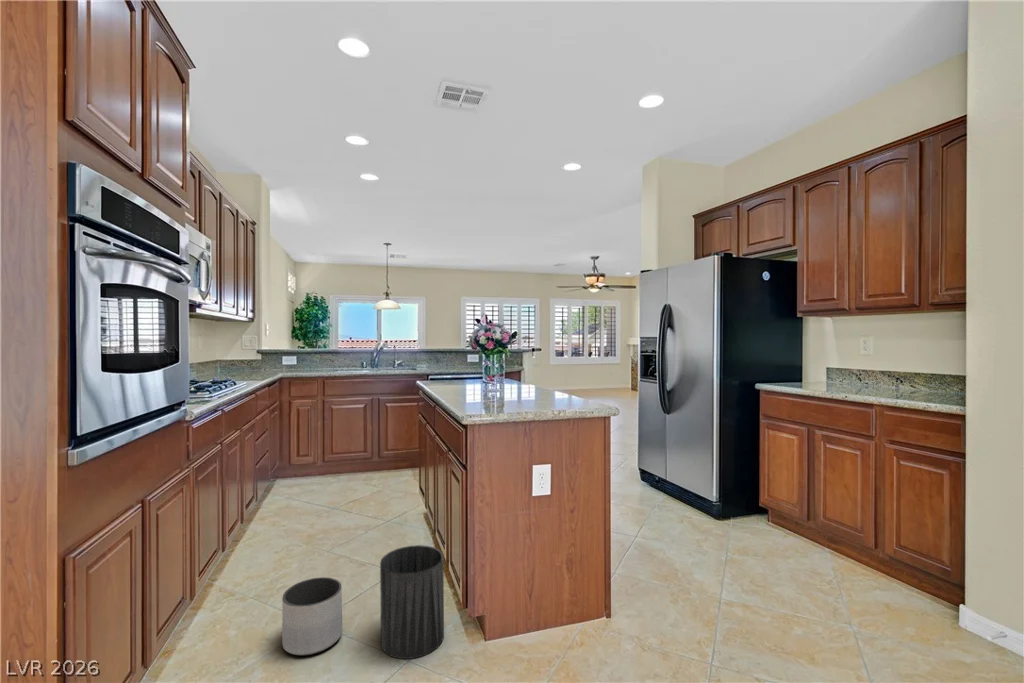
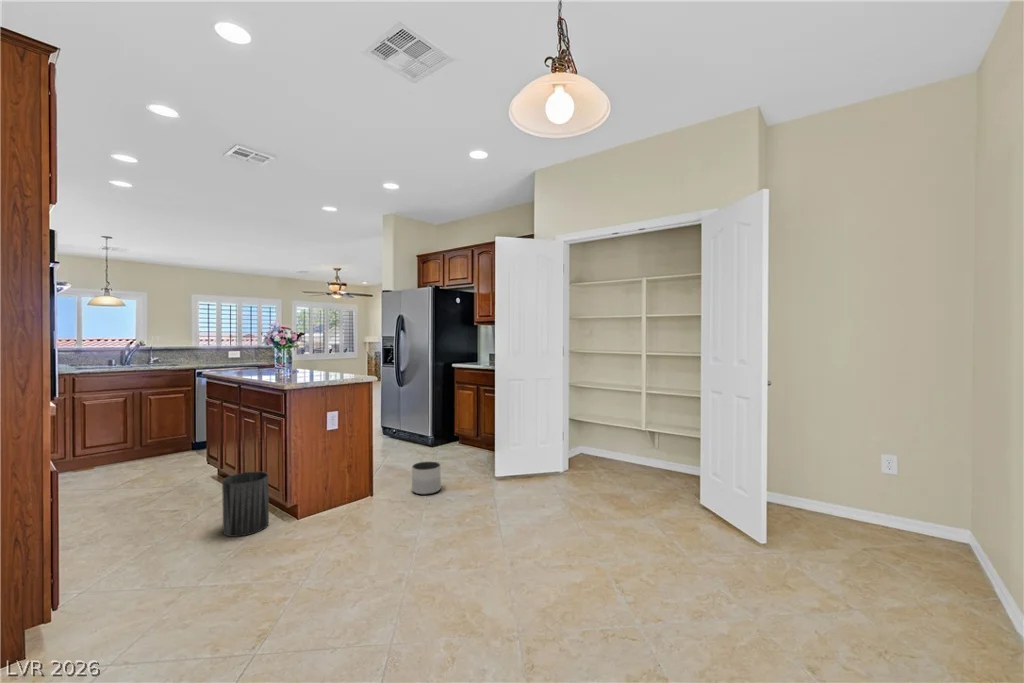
planter: present [282,577,342,656] -> present [412,462,441,495]

